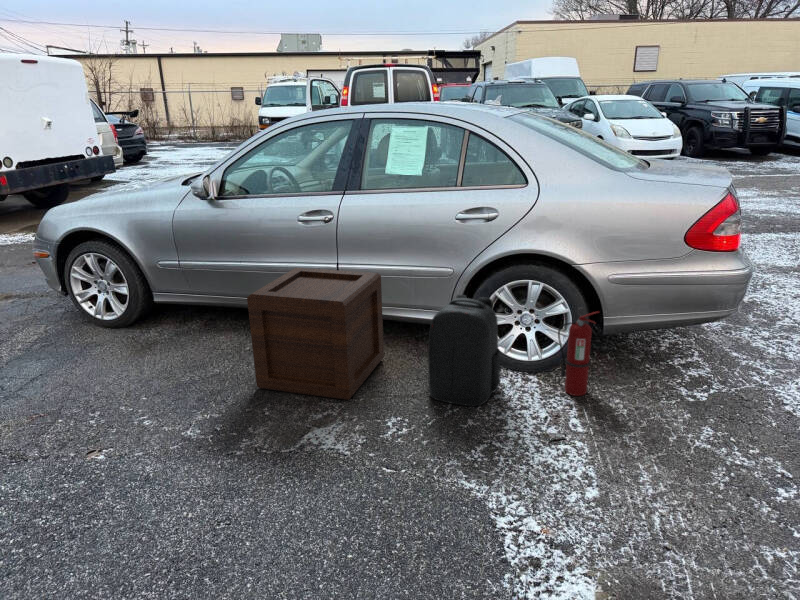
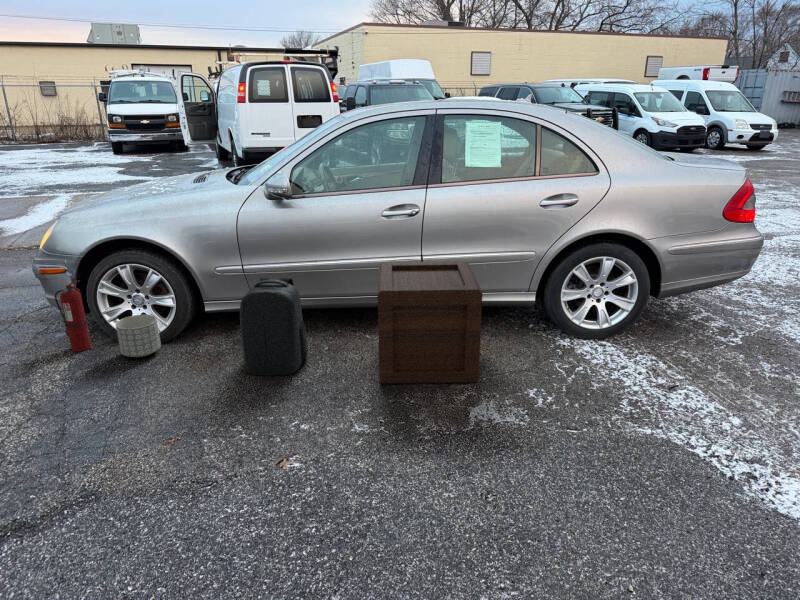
backpack: present [428,295,500,406] -> present [240,277,308,375]
planter: none [74,299,116,337] -> present [116,315,161,357]
fire extinguisher: present [558,308,599,396] -> present [55,277,92,352]

